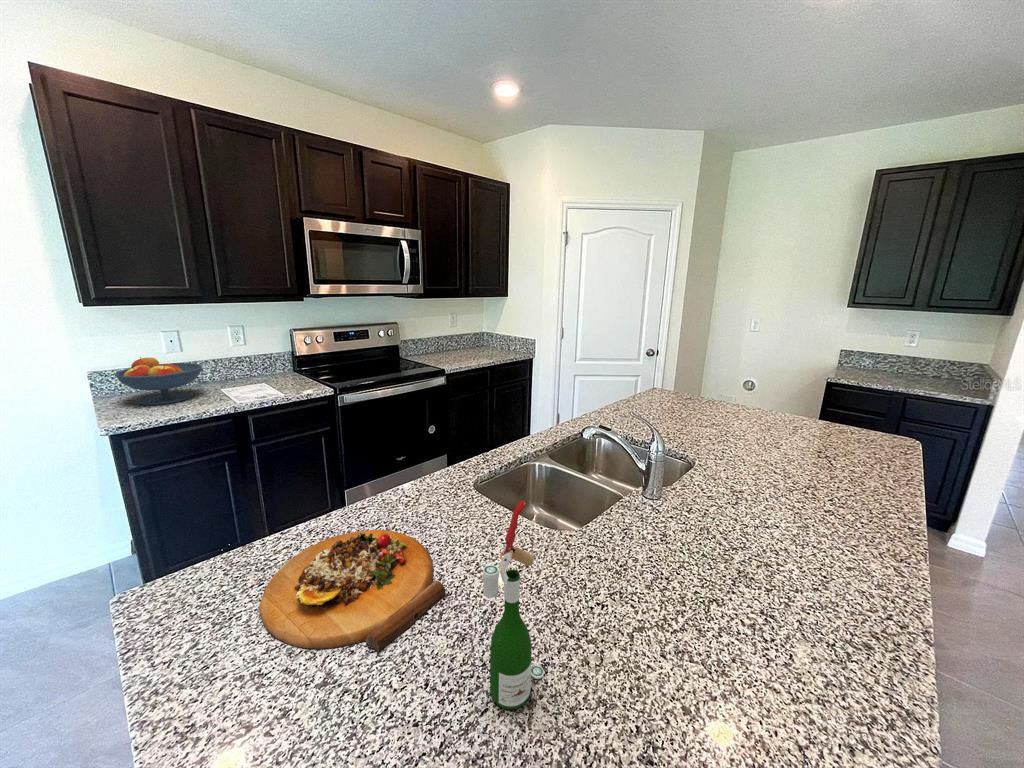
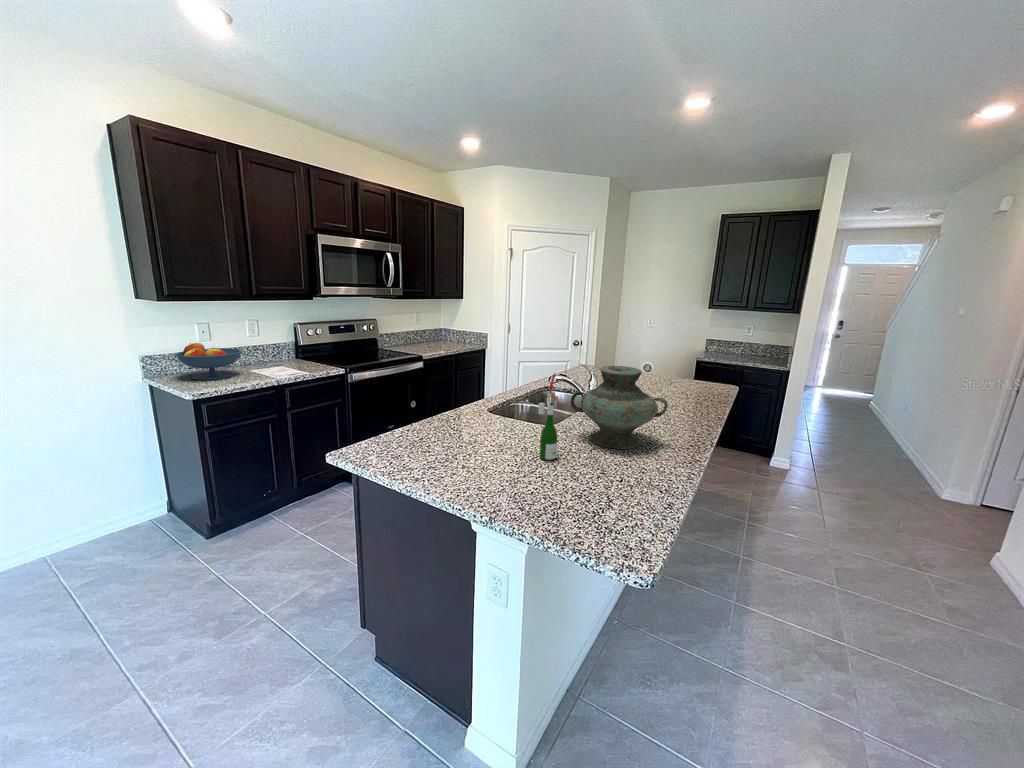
vase: none [589,452,830,666] -> present [571,366,668,449]
cutting board: present [259,530,447,652] -> none [412,419,505,455]

